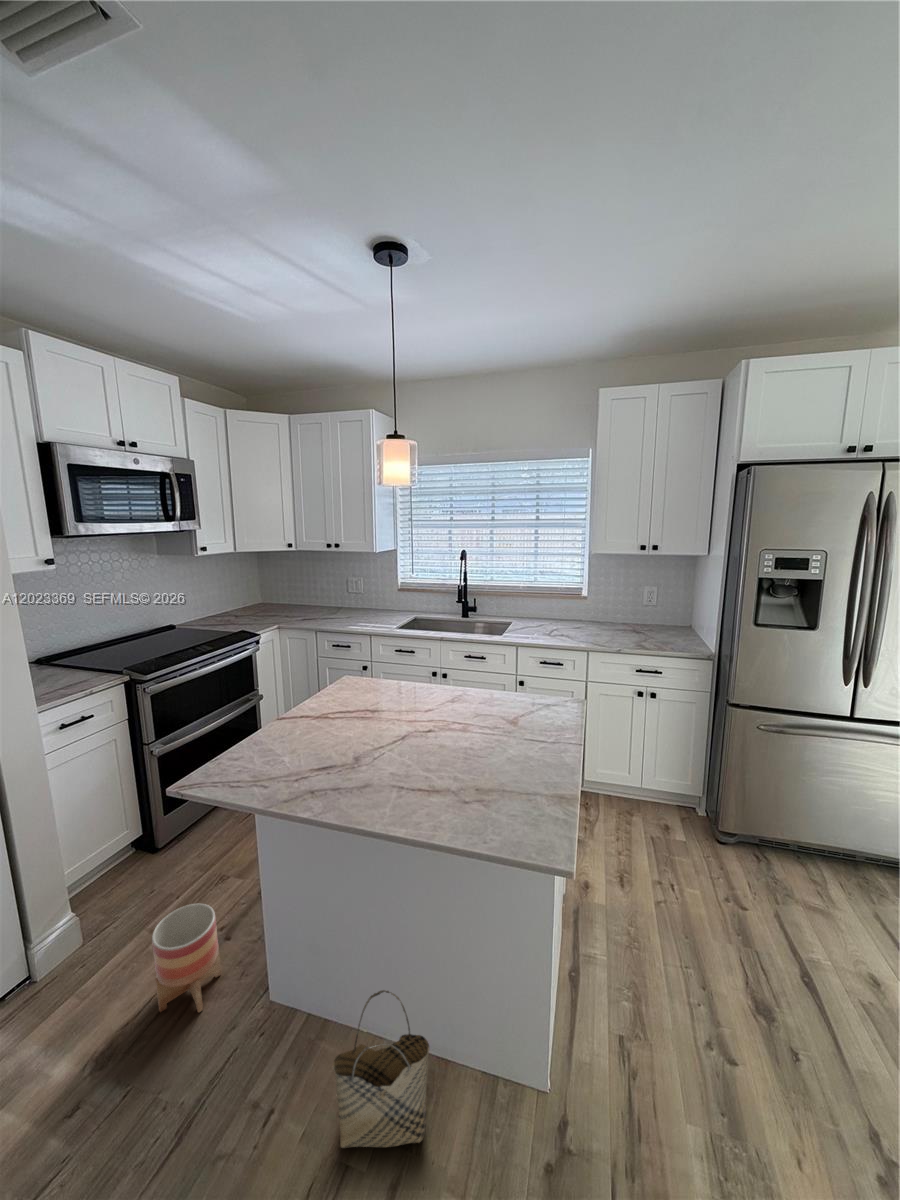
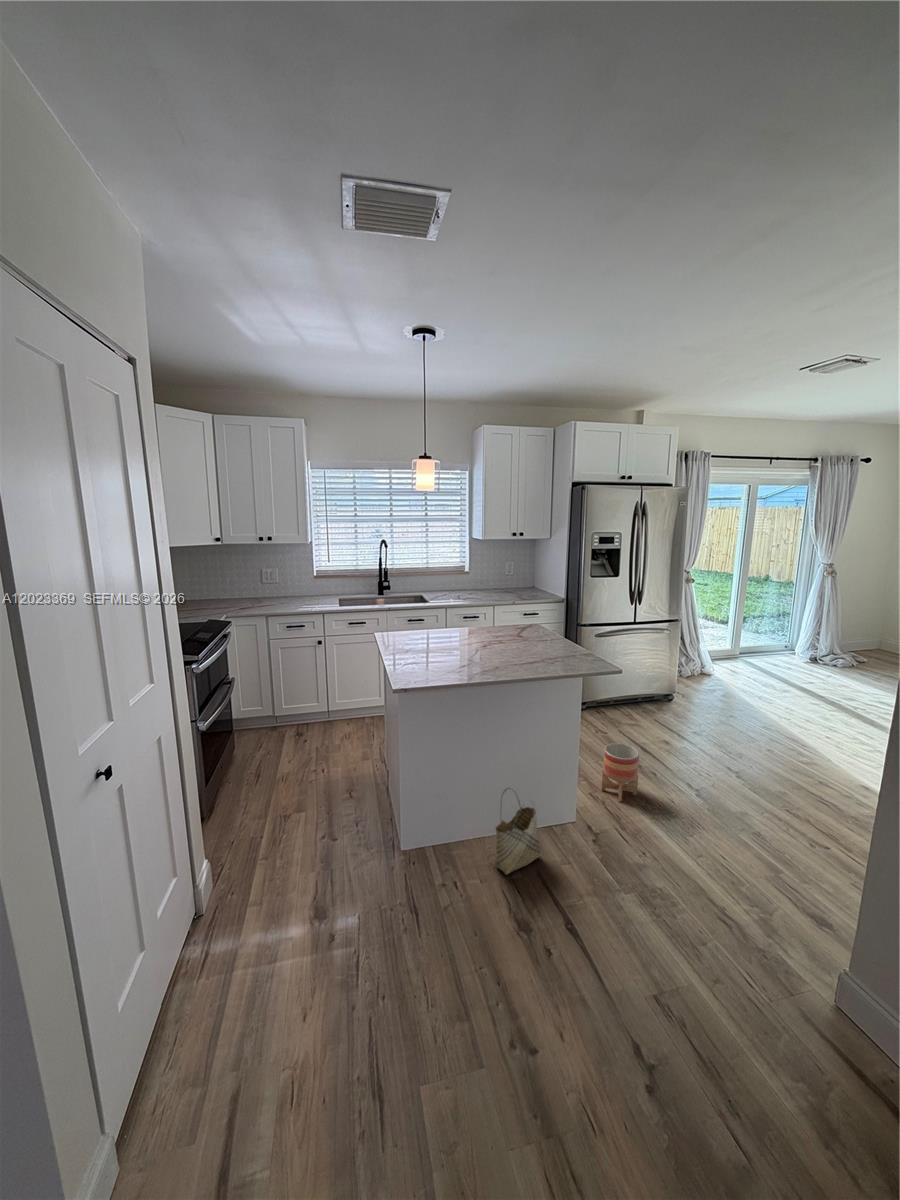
planter: present [152,904,221,1012] -> present [601,743,639,802]

